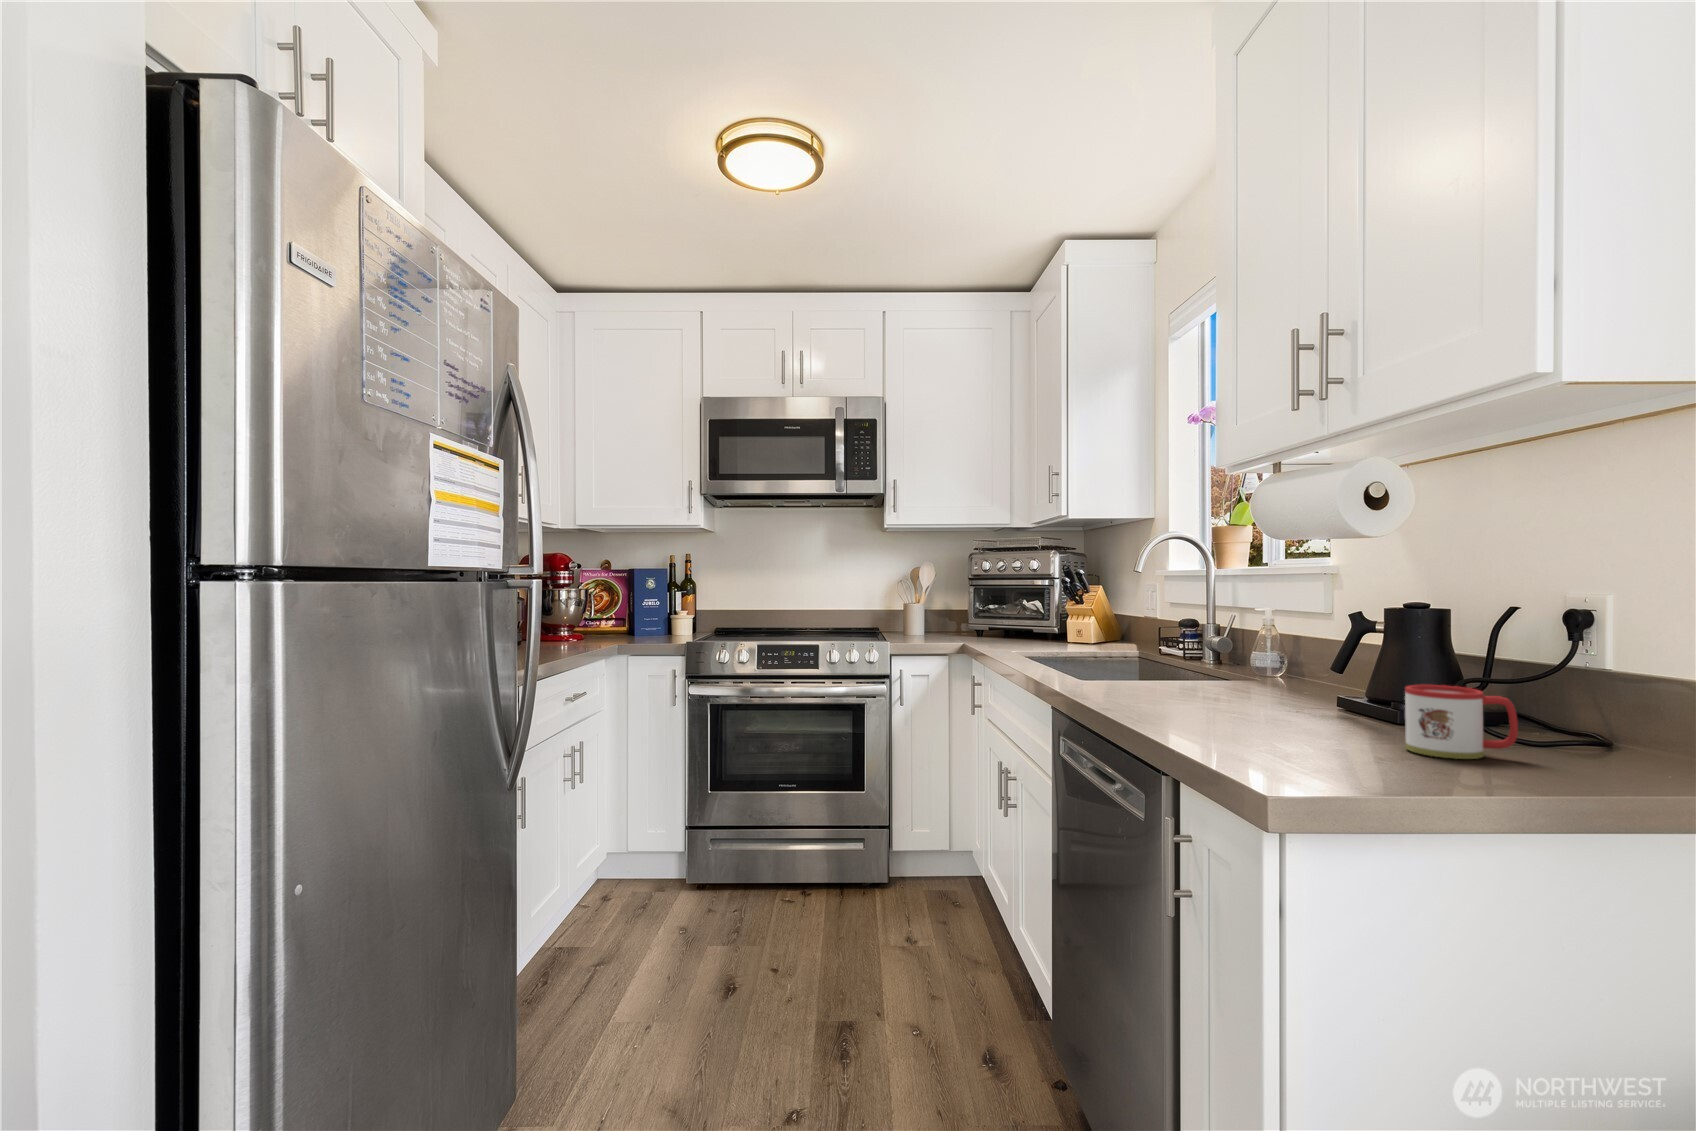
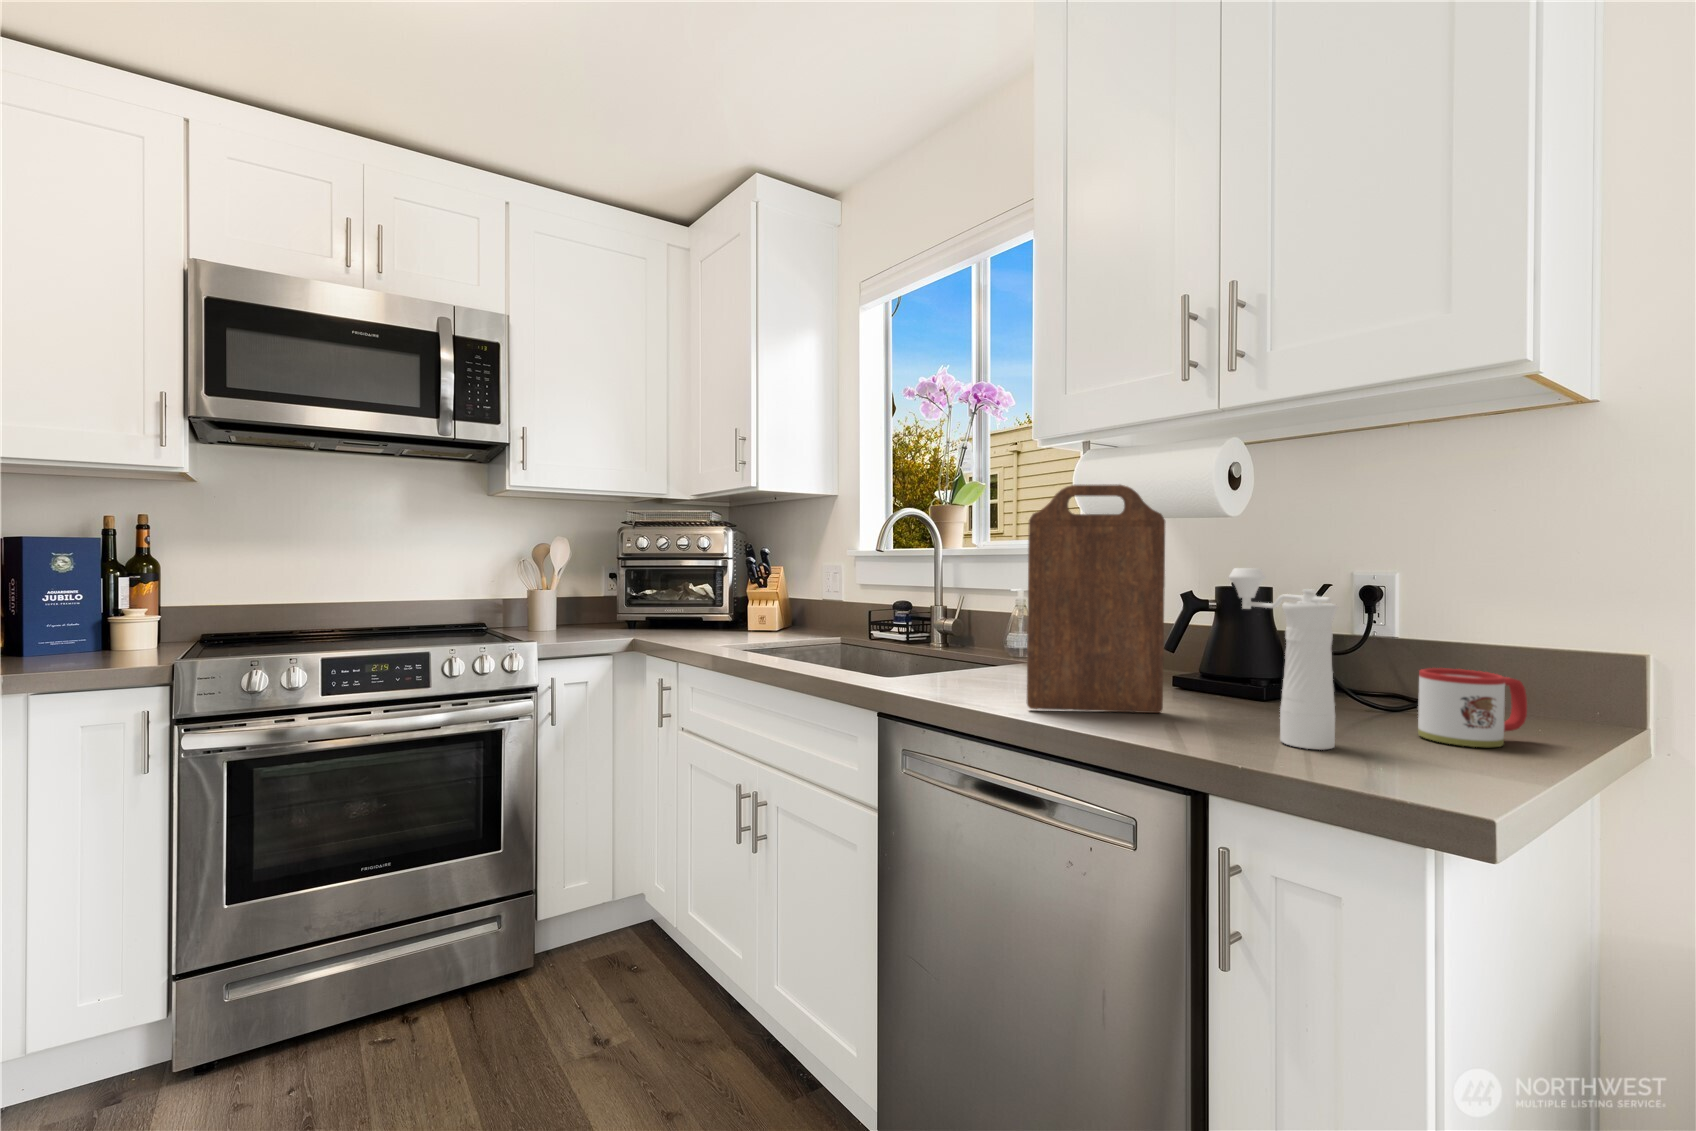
cutting board: none [1118,518,1230,714] -> present [1027,484,1165,713]
pepper mill: none [1247,588,1293,741] -> present [1229,568,1338,750]

